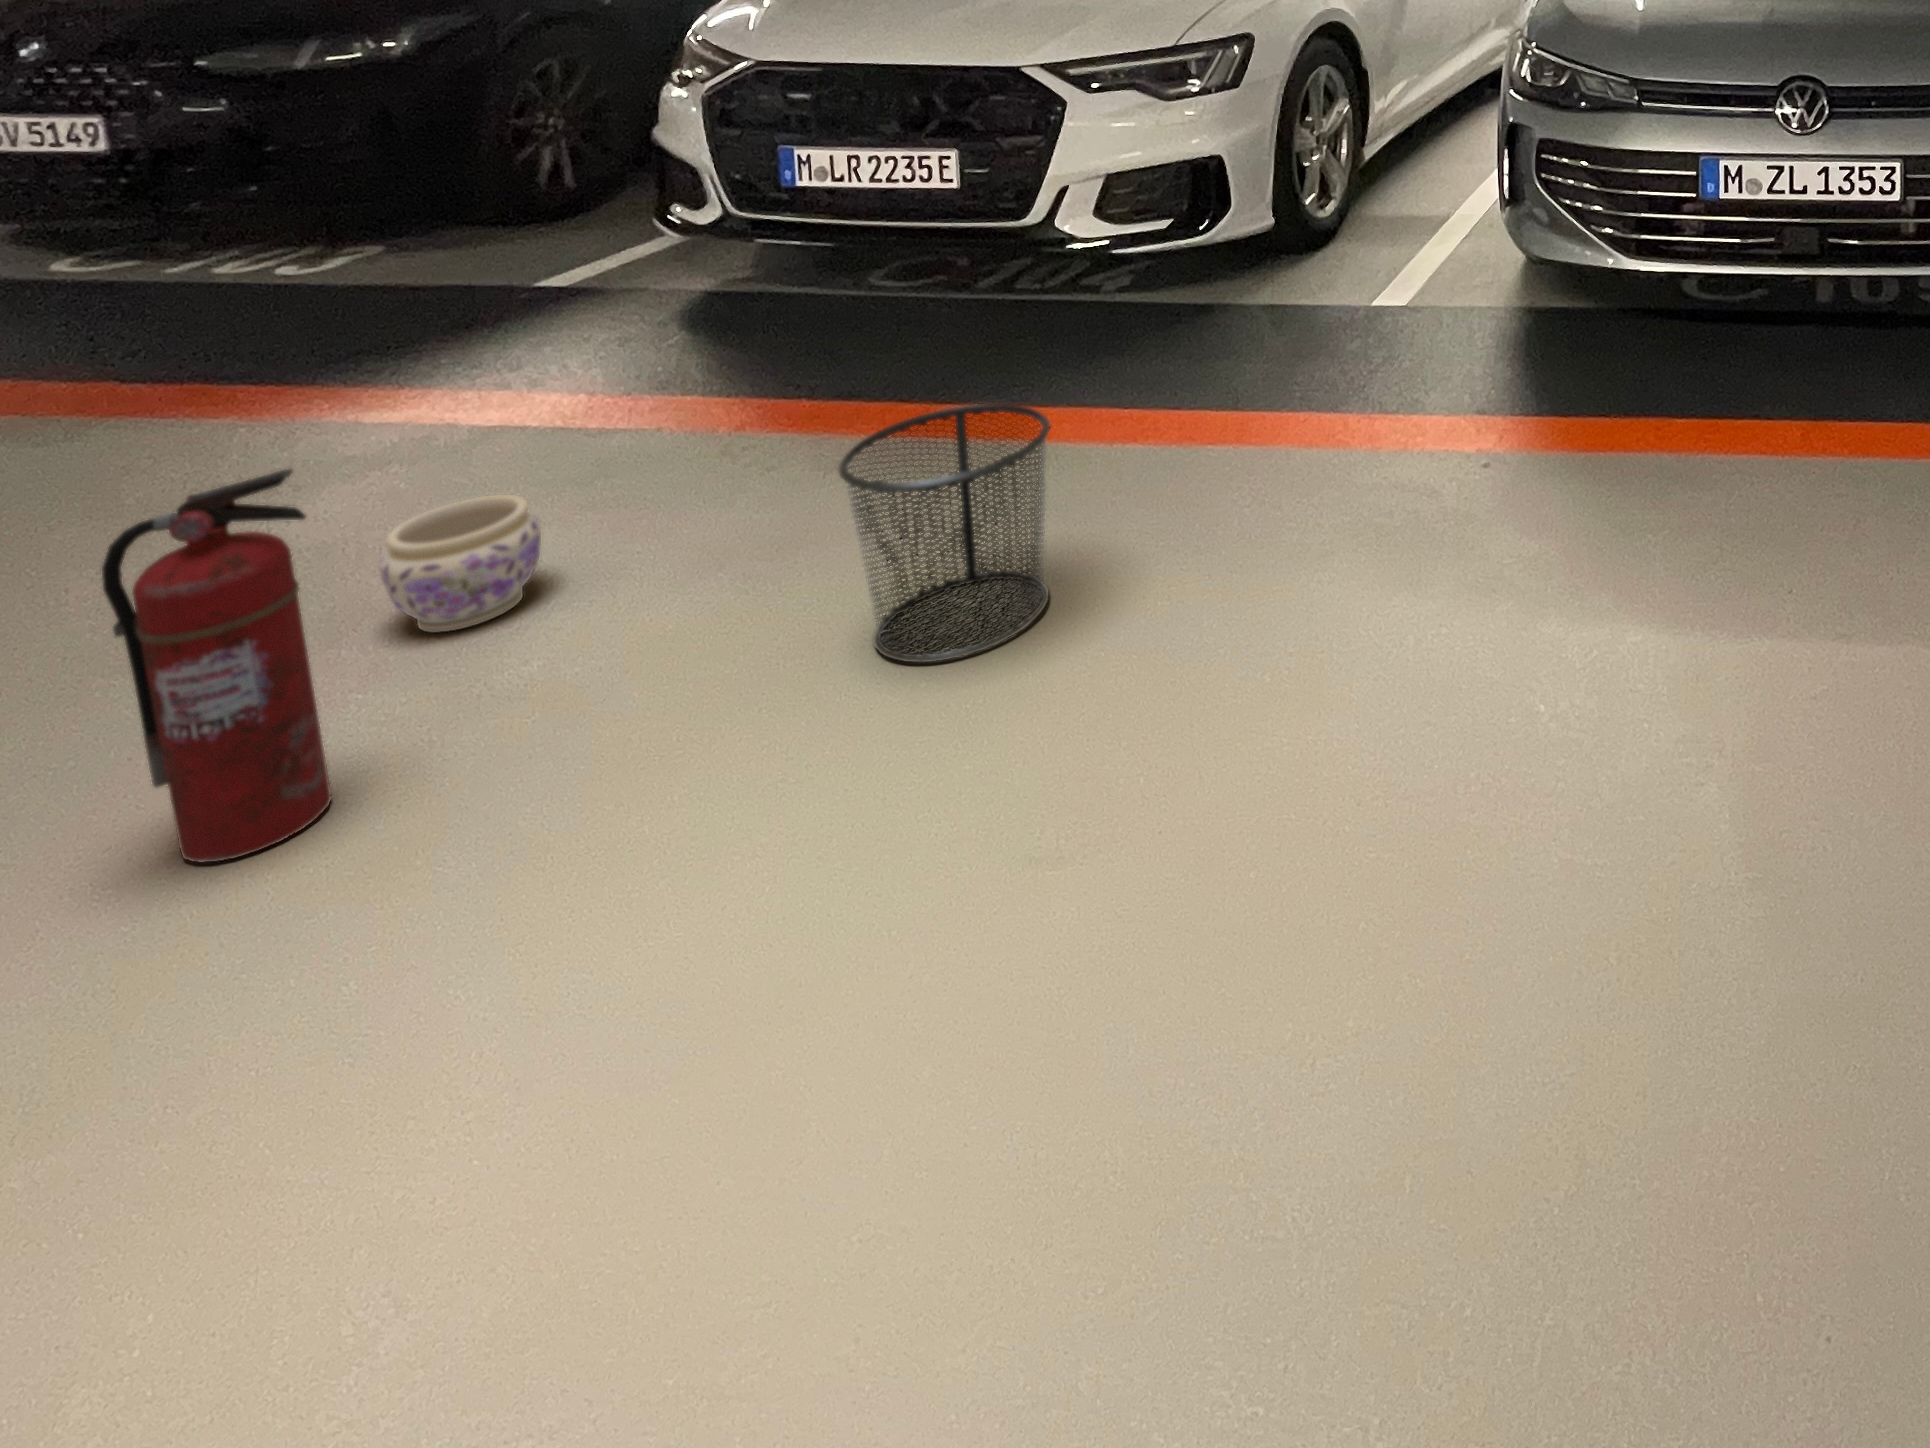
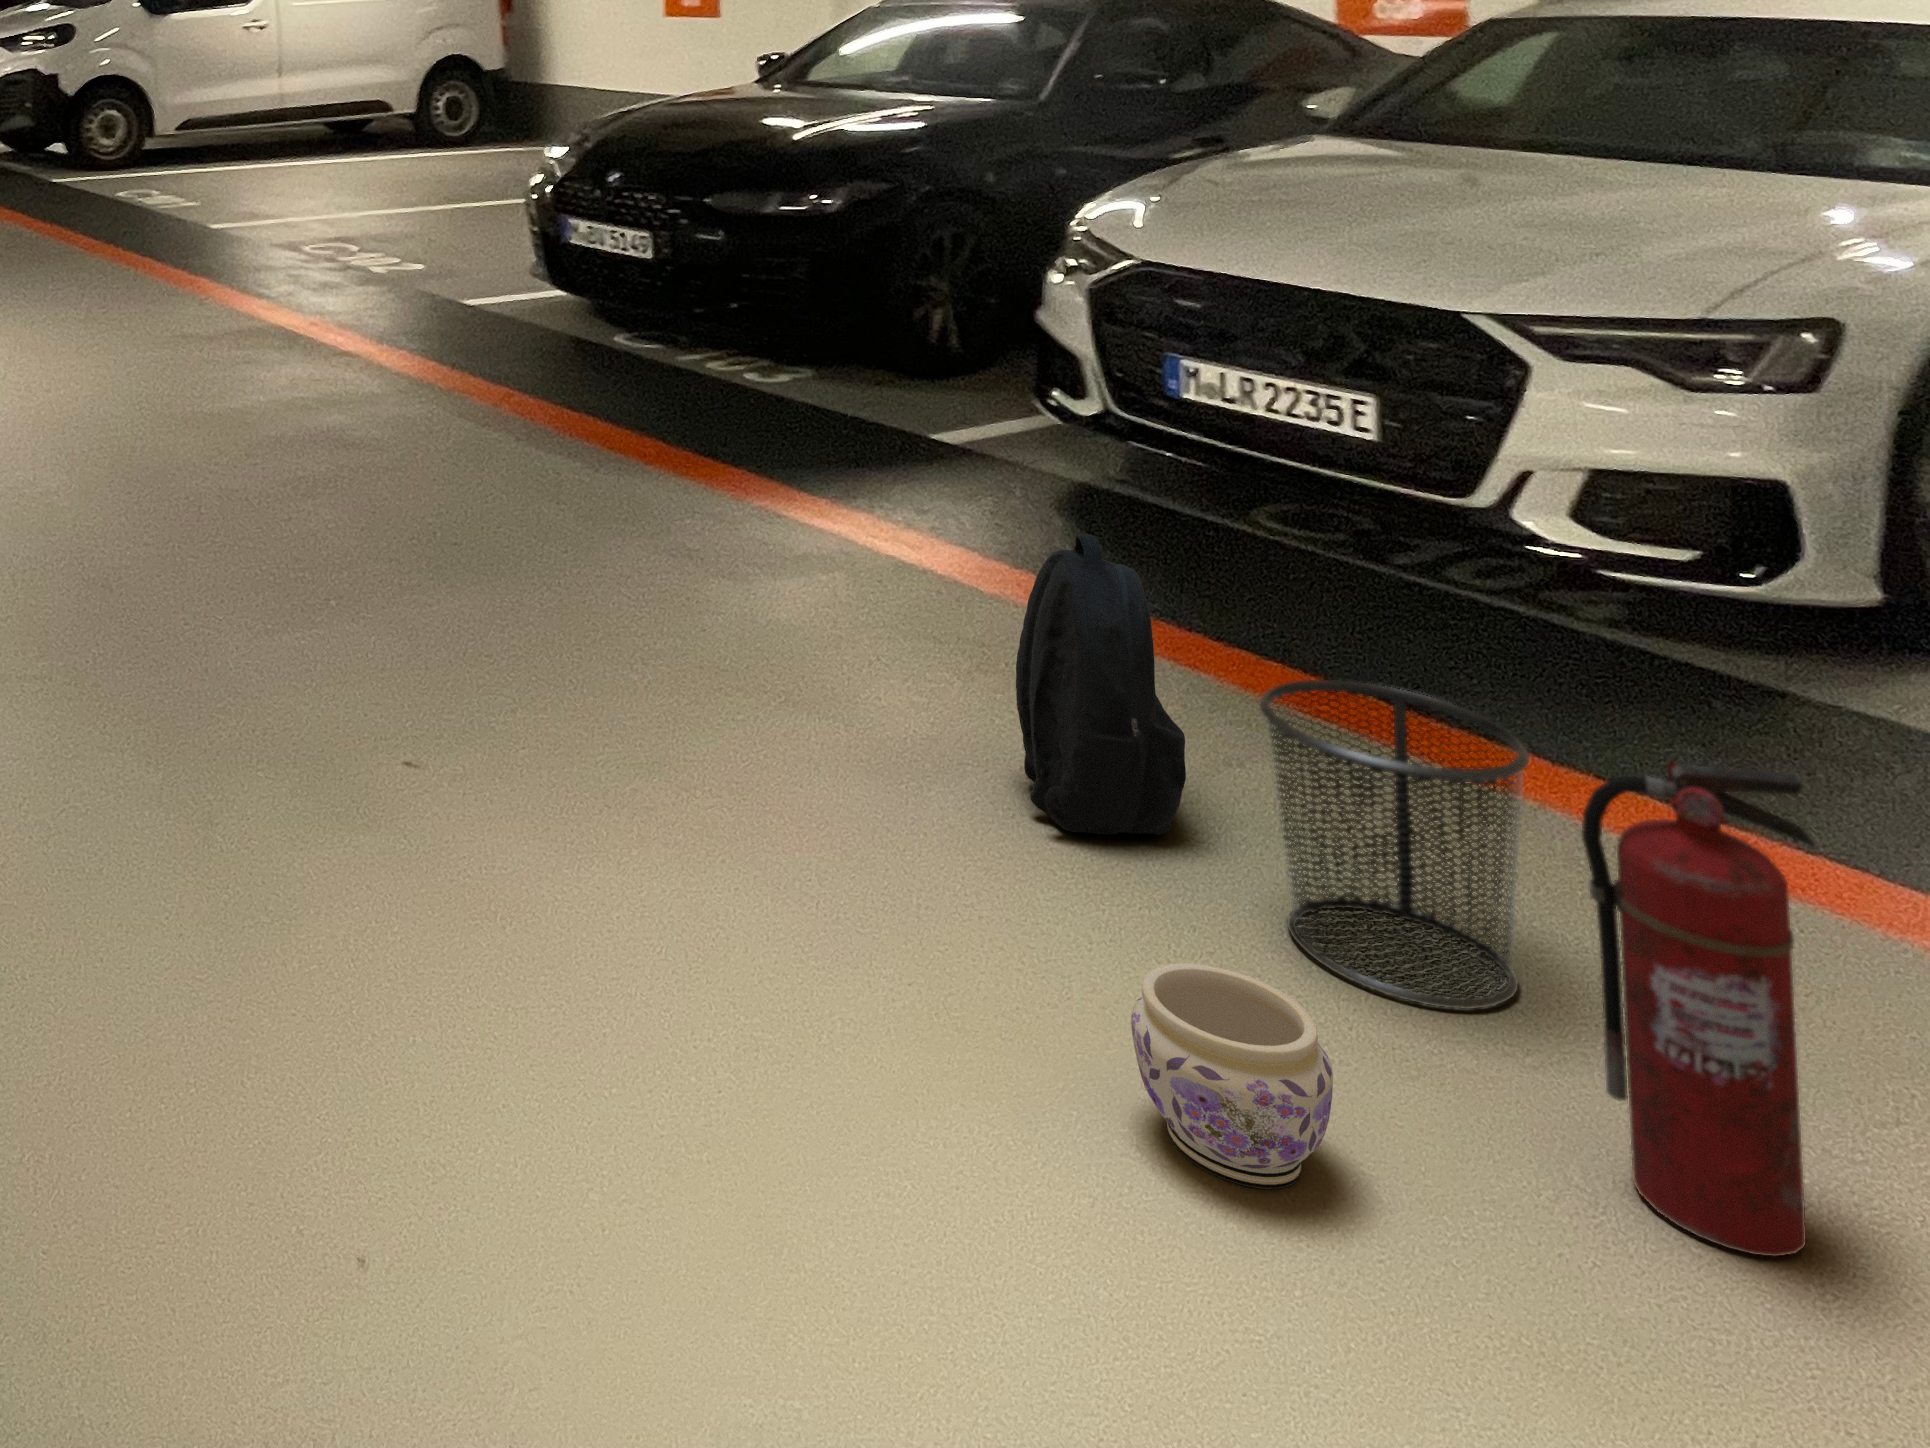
backpack: none [599,364,783,655] -> present [1016,534,1186,835]
fire extinguisher: present [102,469,331,862] -> present [1582,762,1817,1257]
planter: present [379,495,541,633] -> present [1131,963,1333,1189]

